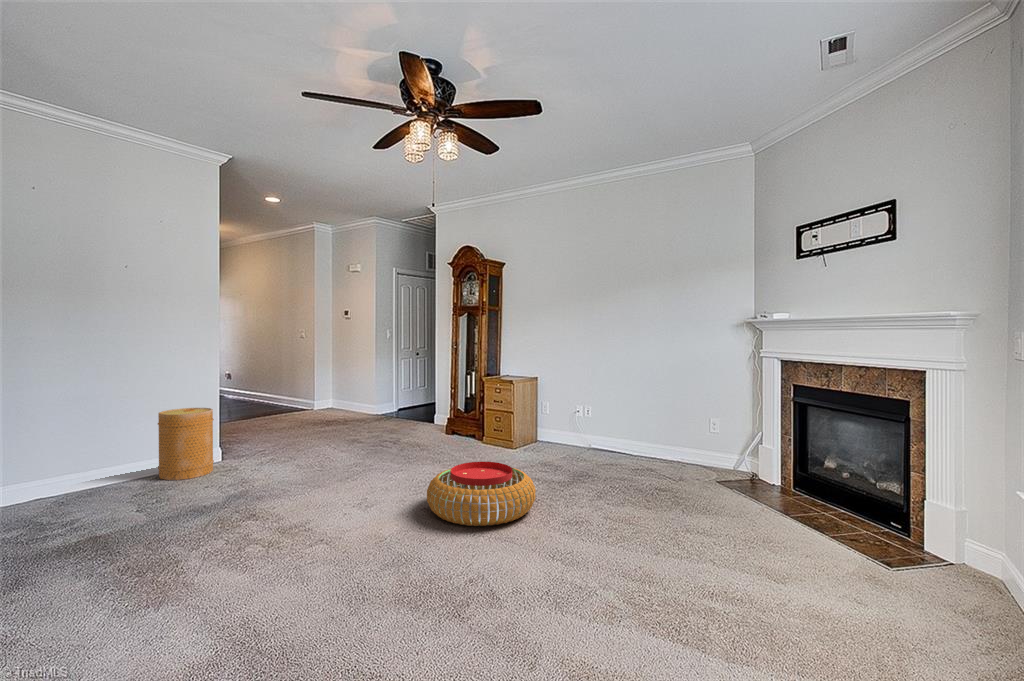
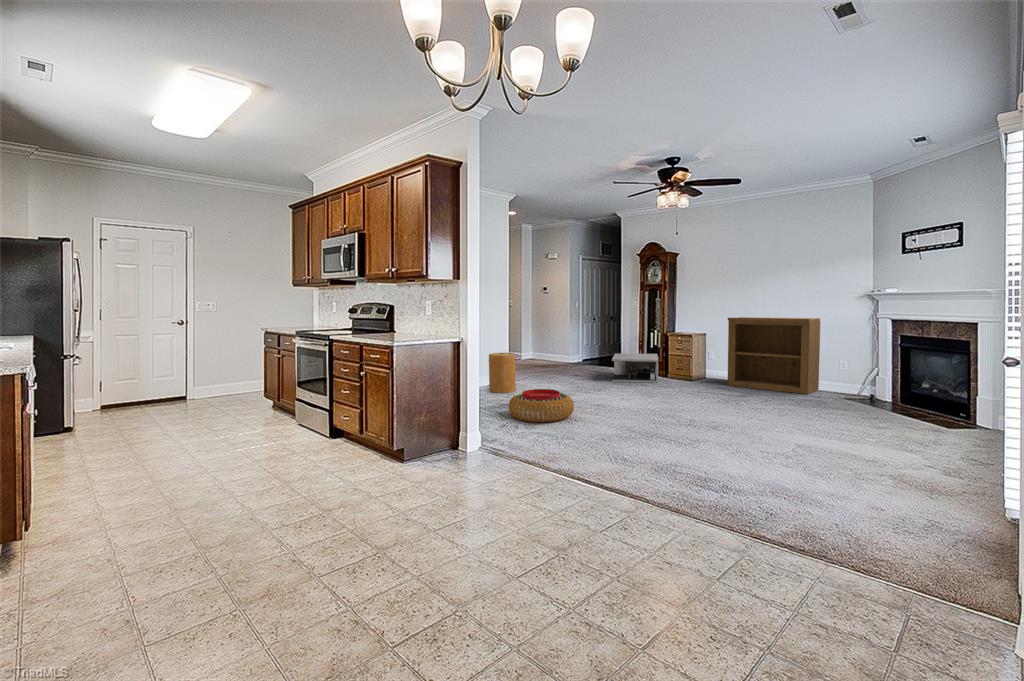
bookshelf: none [558,354,683,474] -> present [728,317,821,394]
coffee table: none [395,404,474,451] -> present [612,354,658,383]
pouf: present [427,462,536,526] -> present [509,389,574,422]

